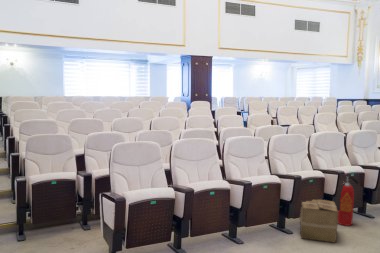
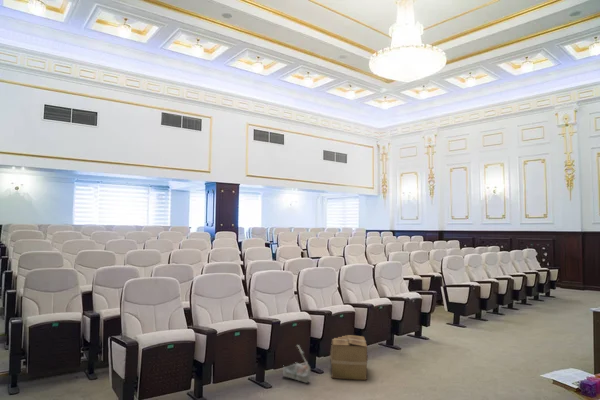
fire extinguisher: present [338,176,358,226] -> none [367,310,387,362]
bag: none [254,206,281,241] -> present [283,345,310,383]

